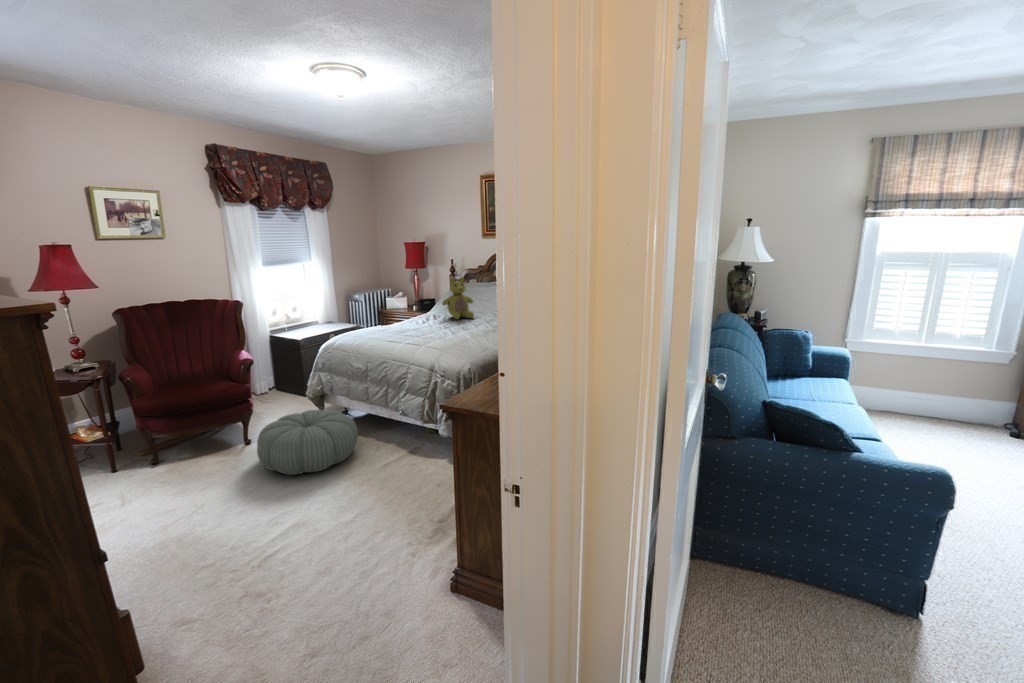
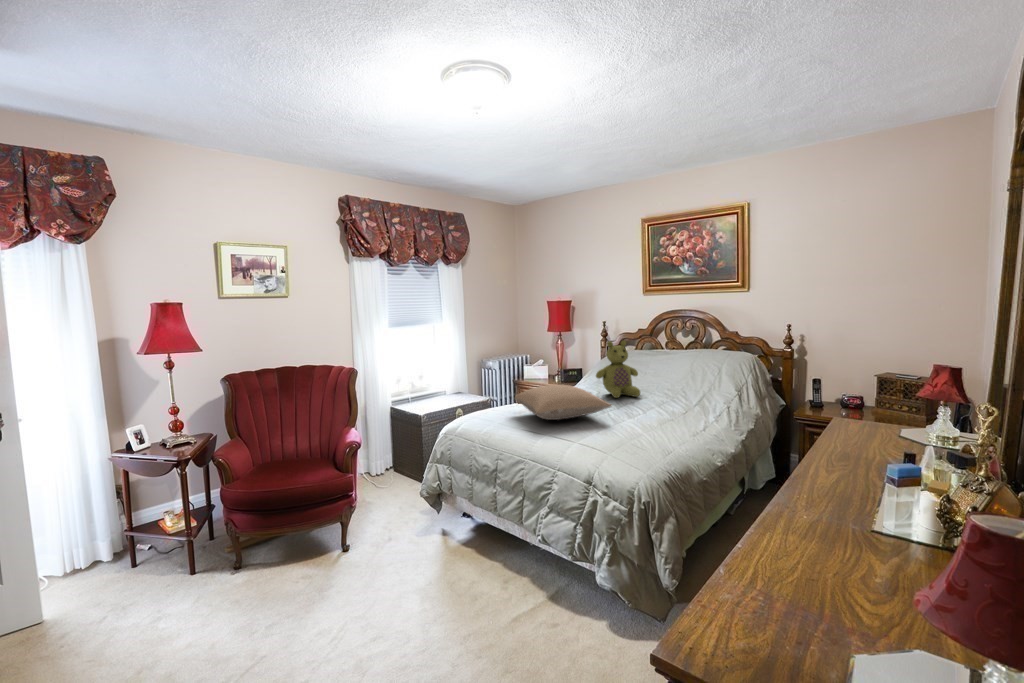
pillow: none [380,310,450,335] -> present [515,385,612,420]
pouf: present [257,410,358,475] -> none [344,518,478,625]

